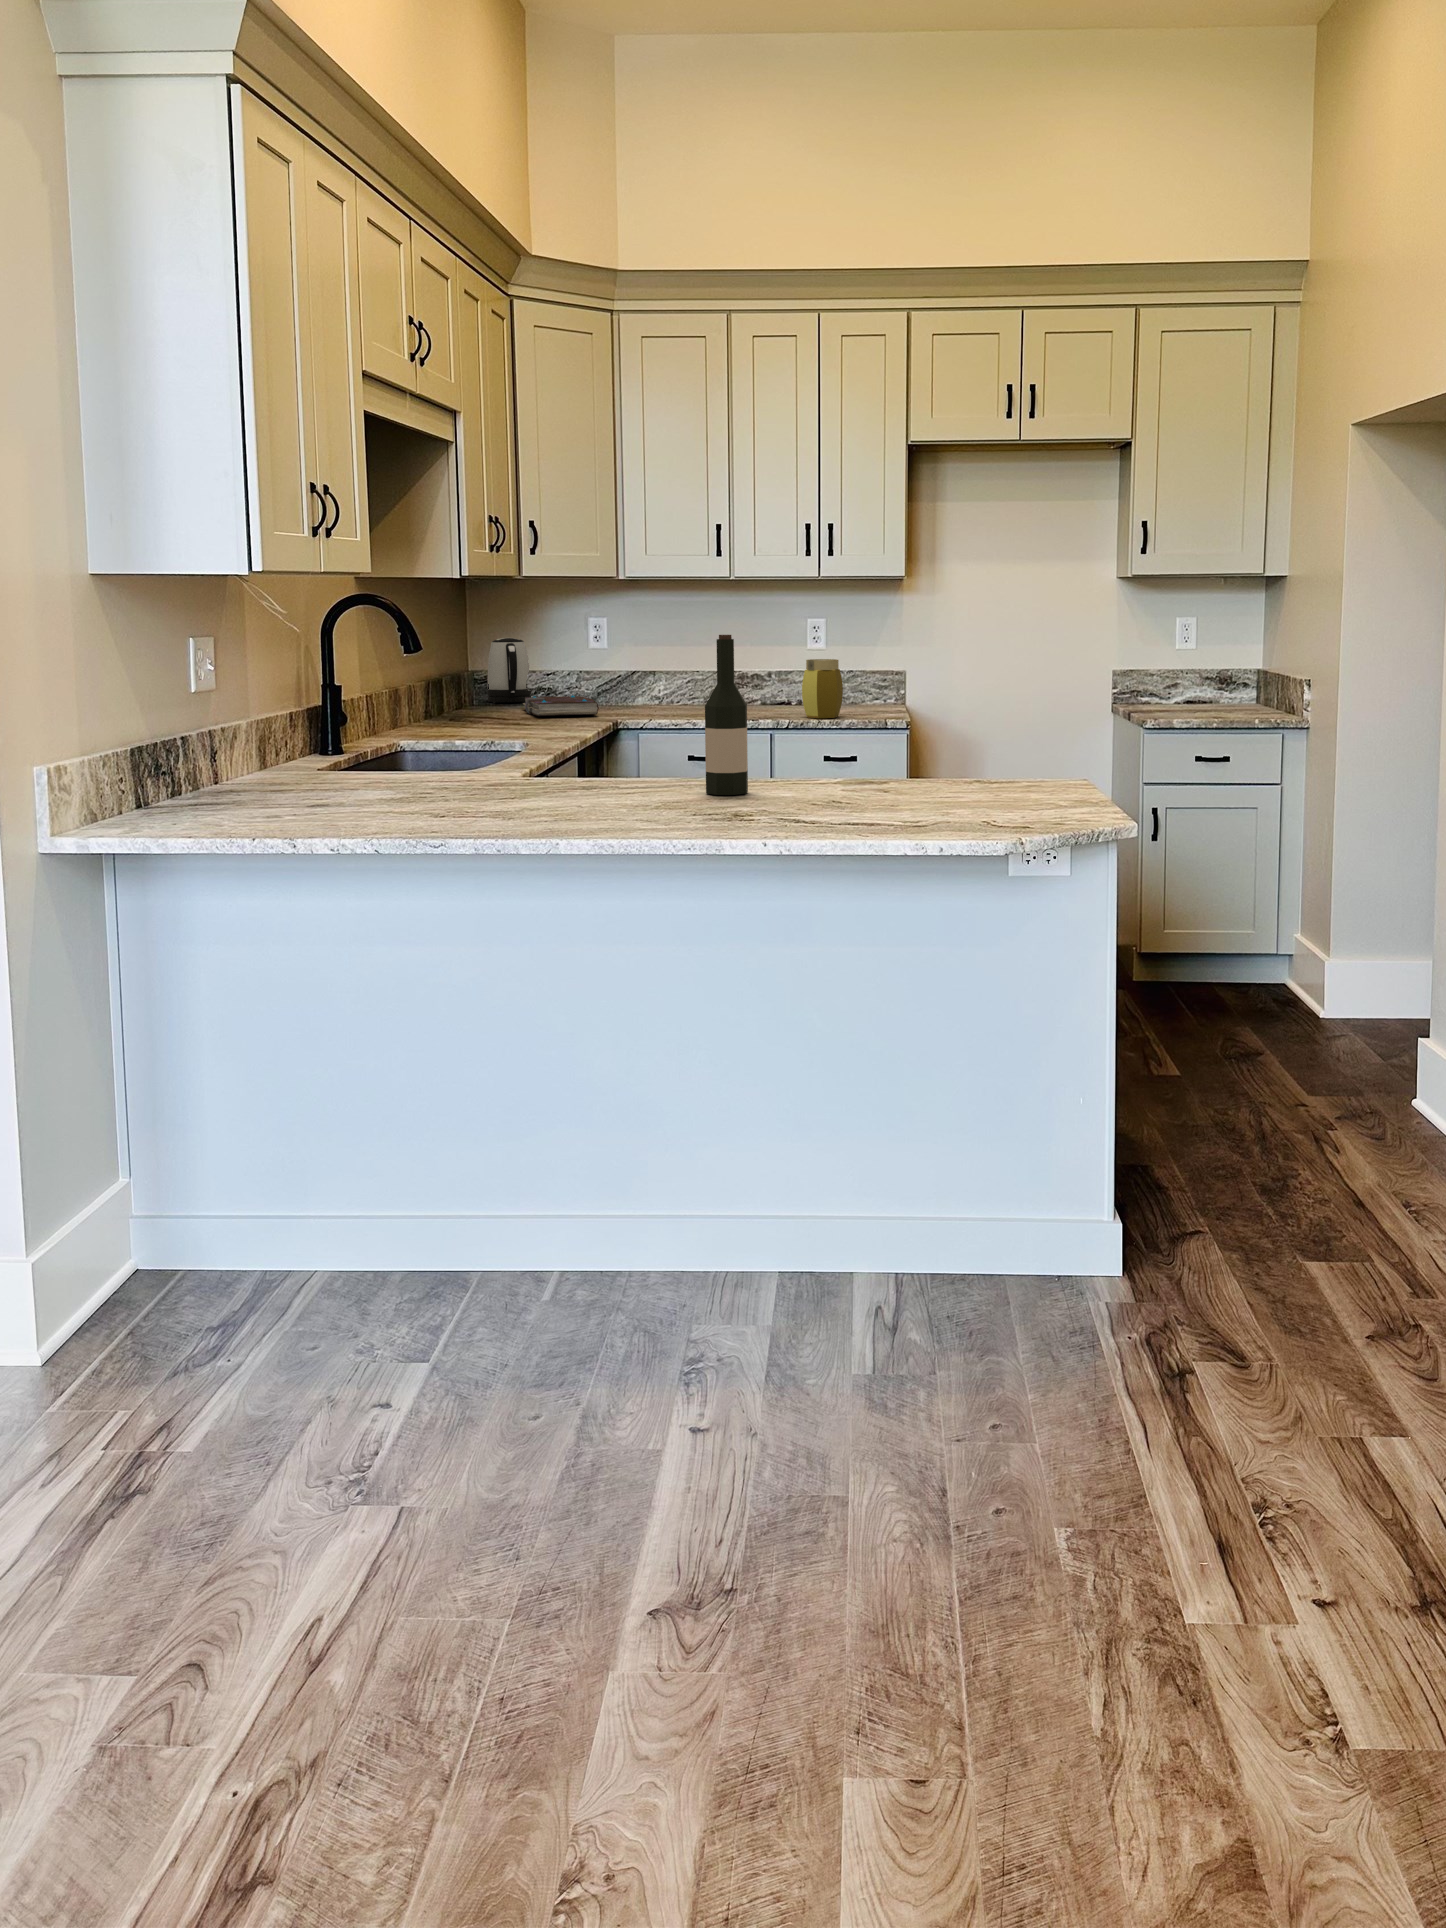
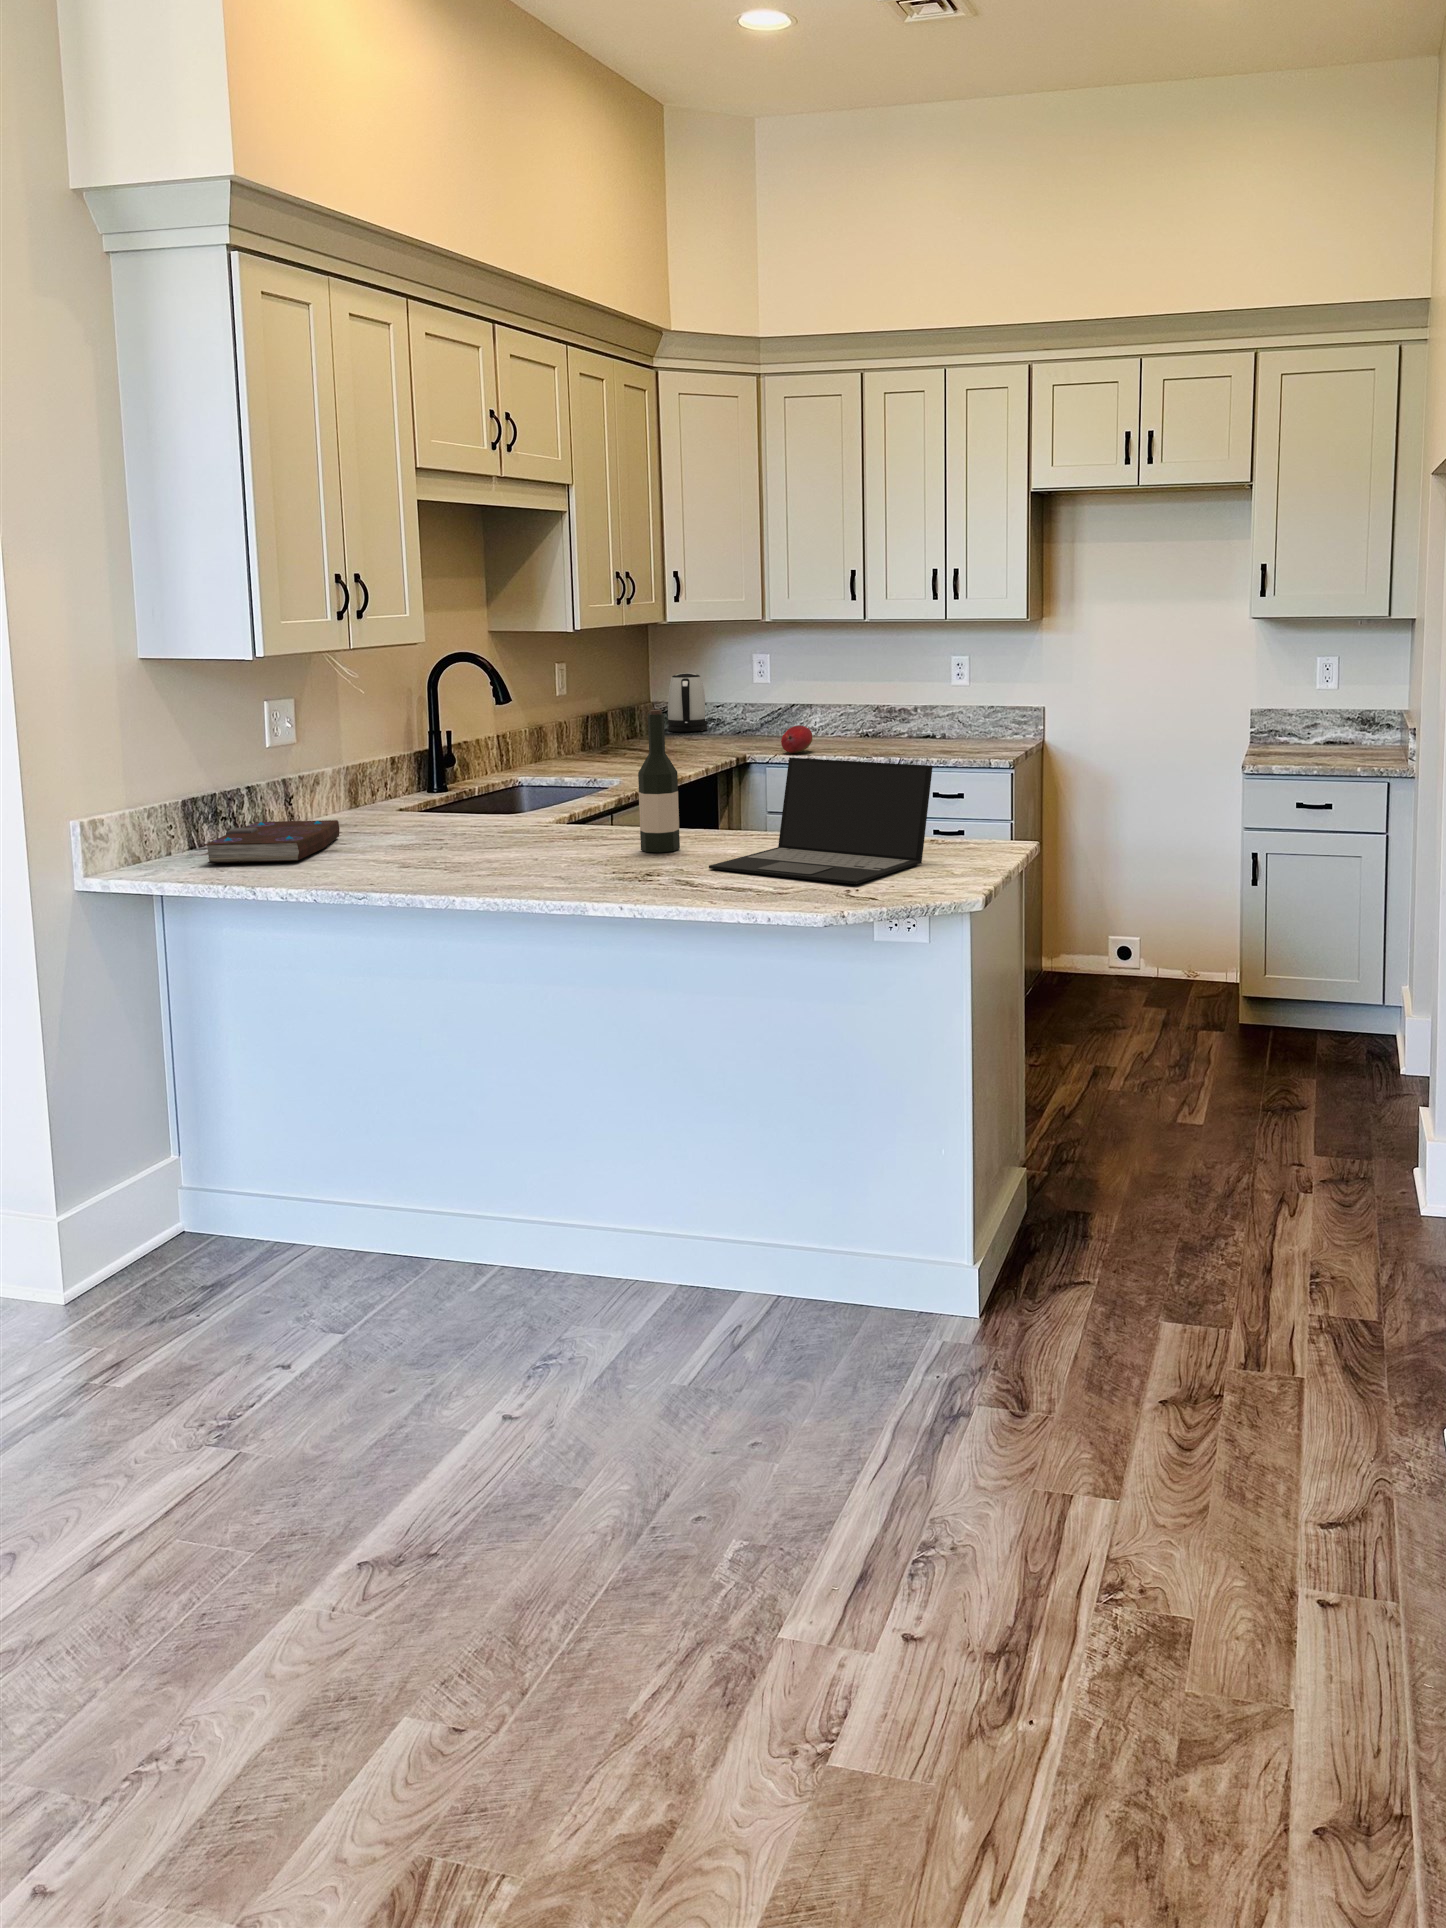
jar: present [802,659,843,718] -> none [917,699,957,755]
laptop: none [822,688,1045,813] -> present [709,758,933,884]
fruit: none [655,689,687,718] -> present [781,726,813,753]
book: present [524,695,599,716] -> present [205,820,340,863]

